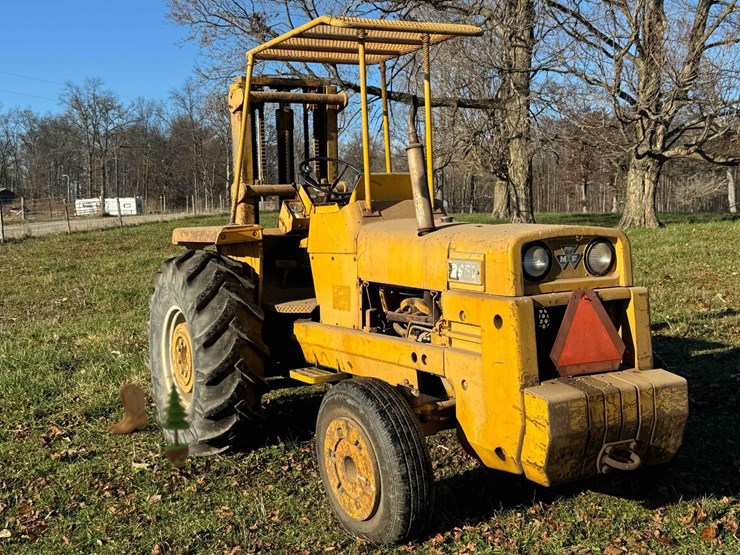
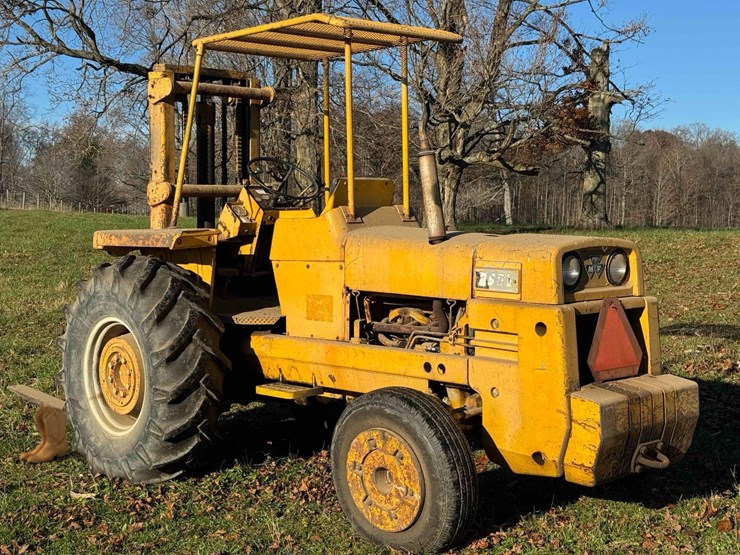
potted tree: present [160,382,190,466] -> none [113,400,150,496]

